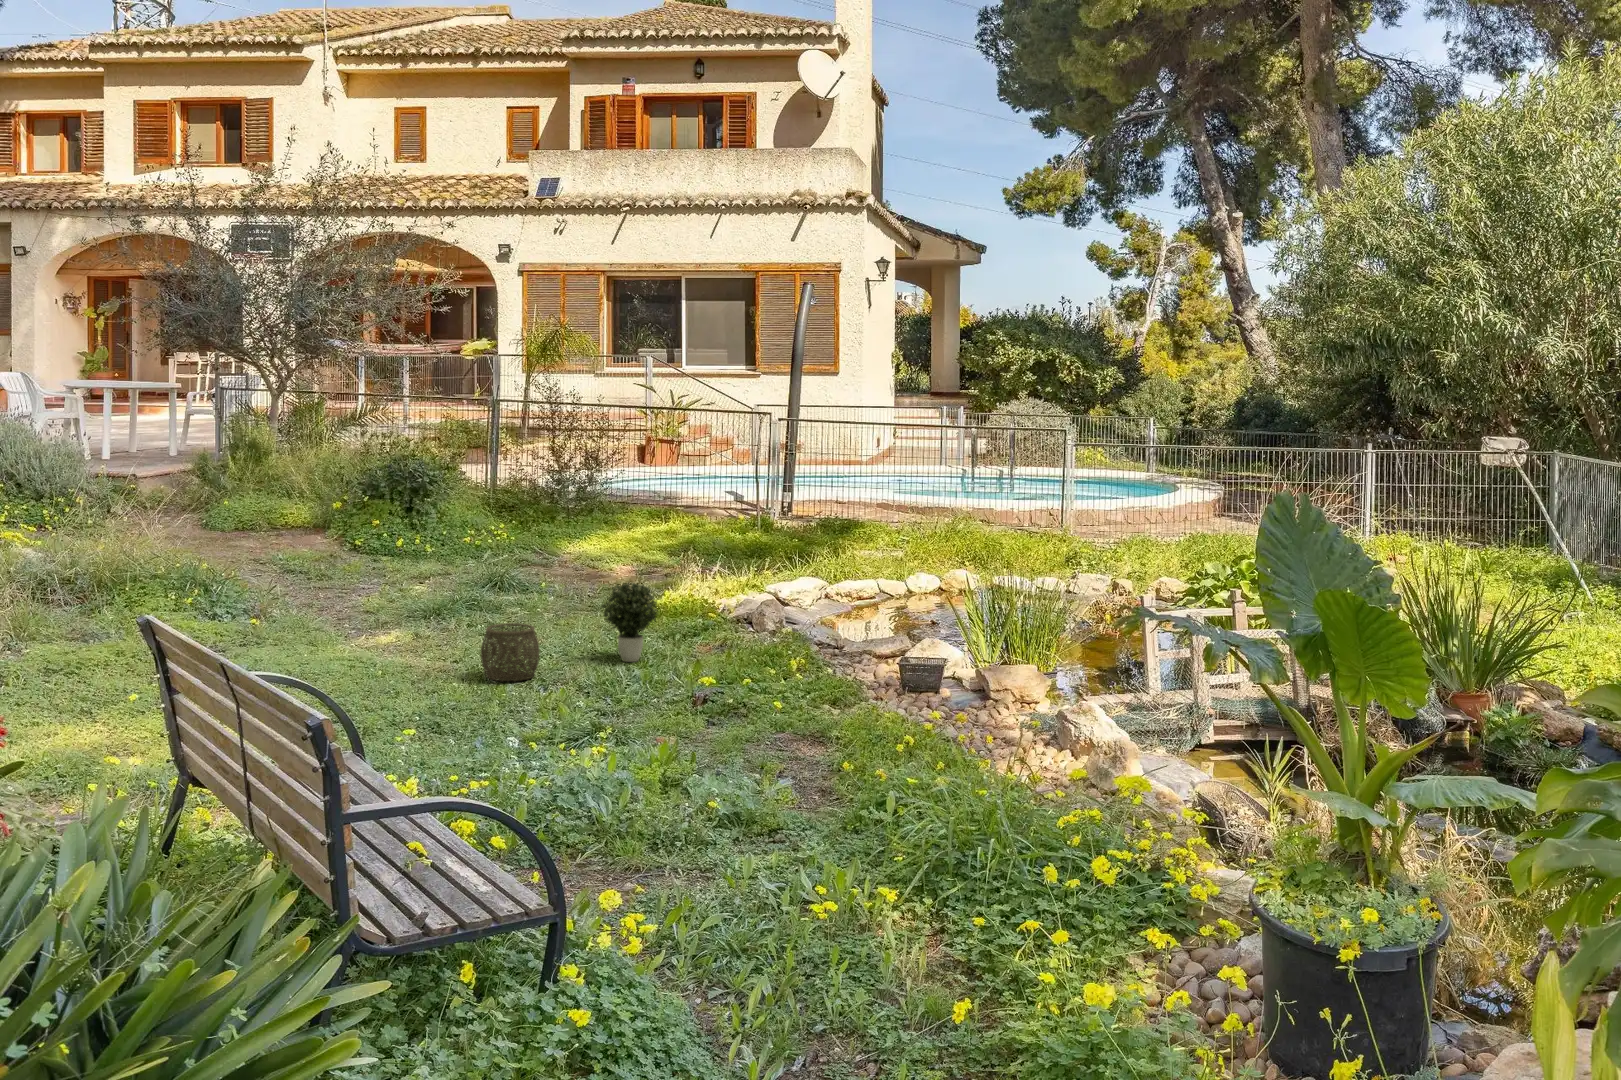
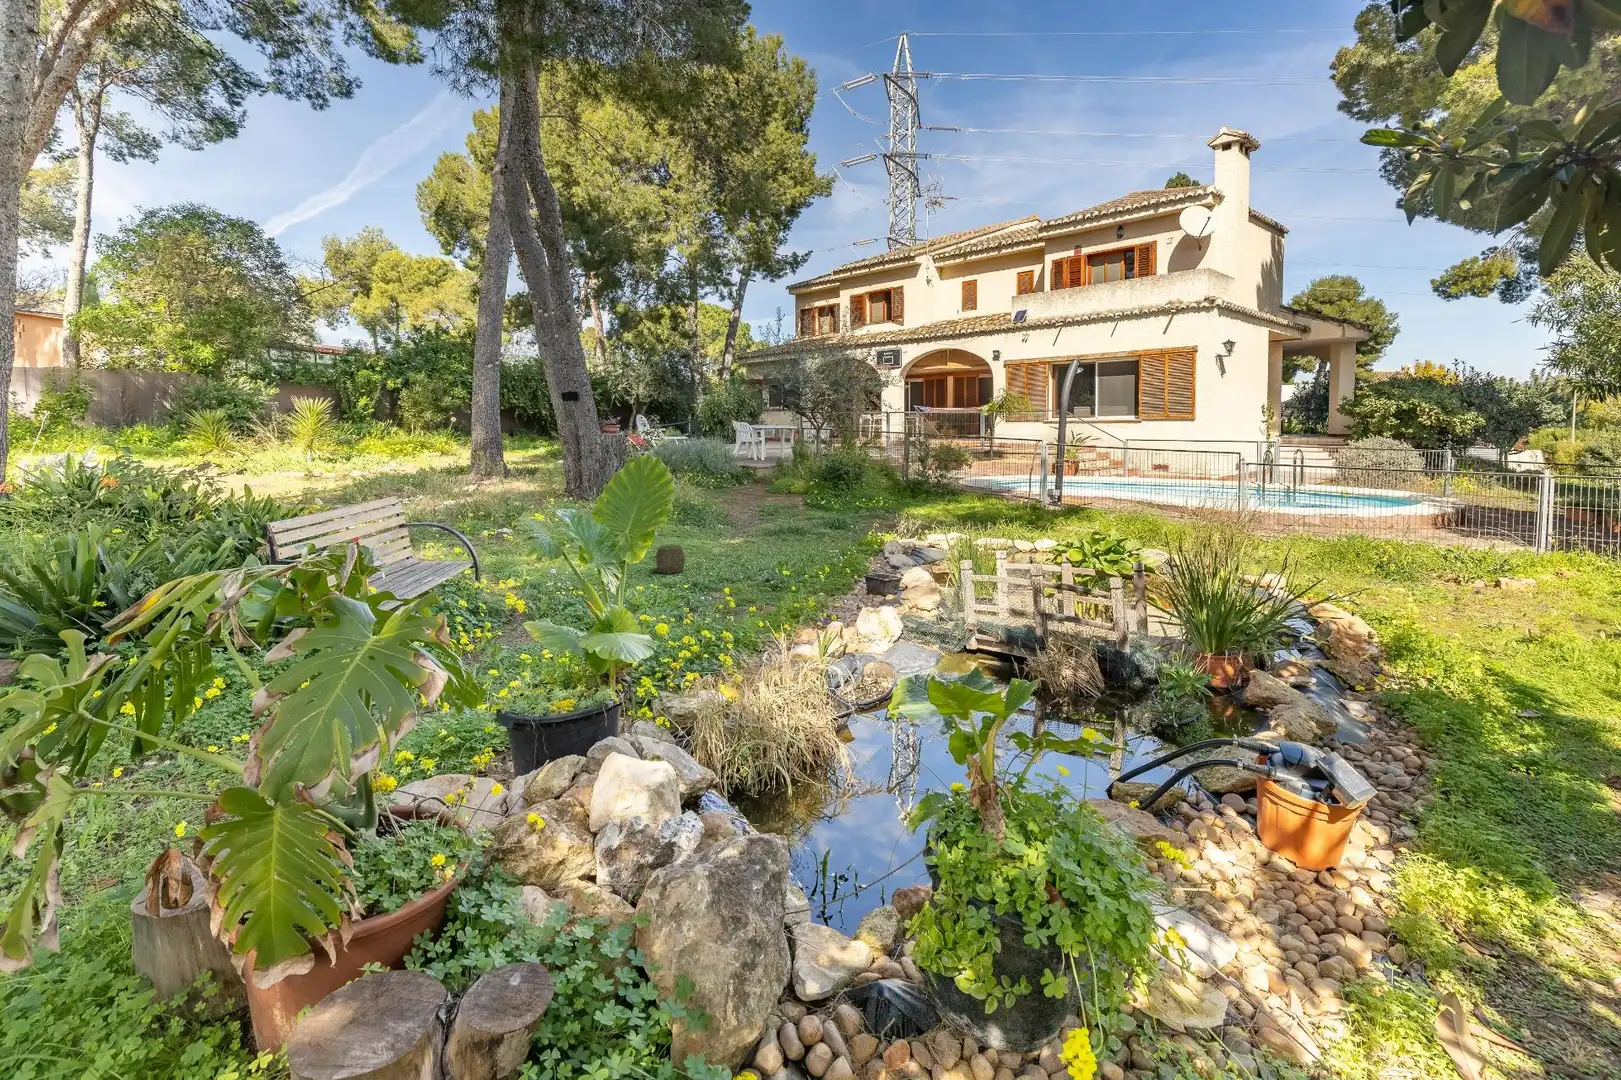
potted plant: present [602,583,658,662] -> none [725,529,756,572]

